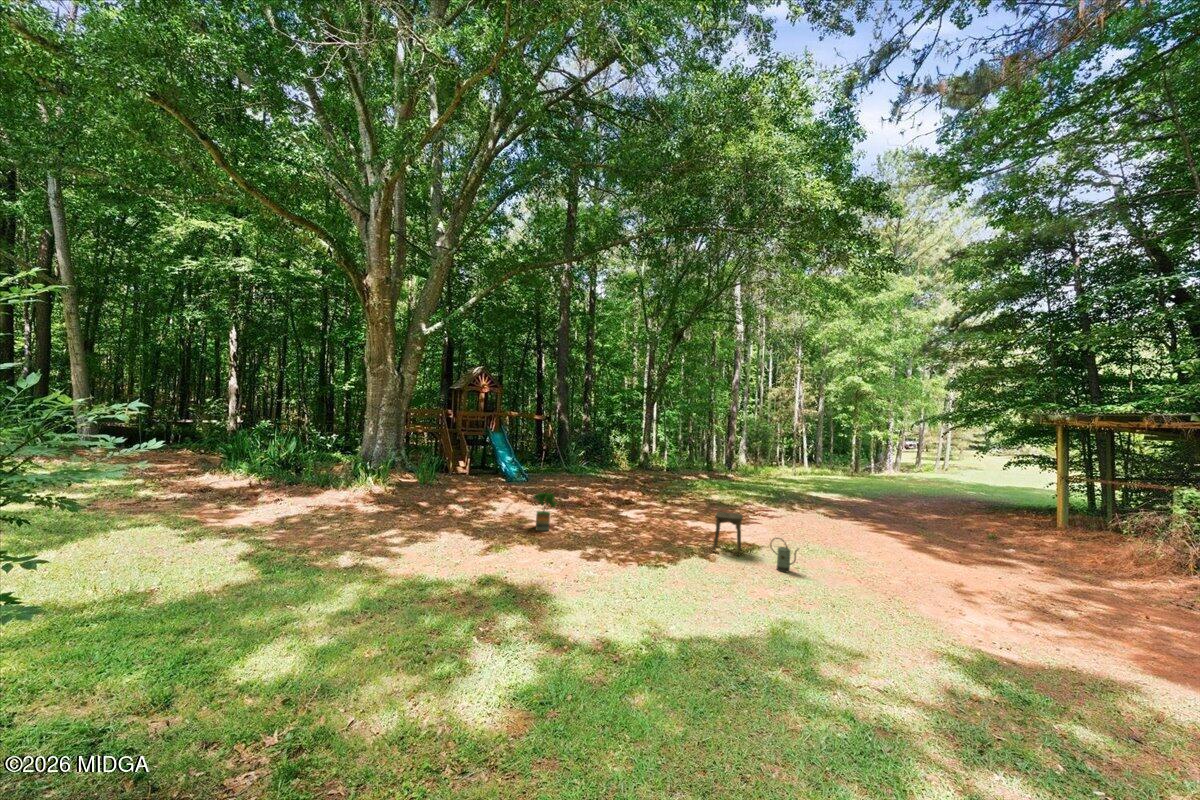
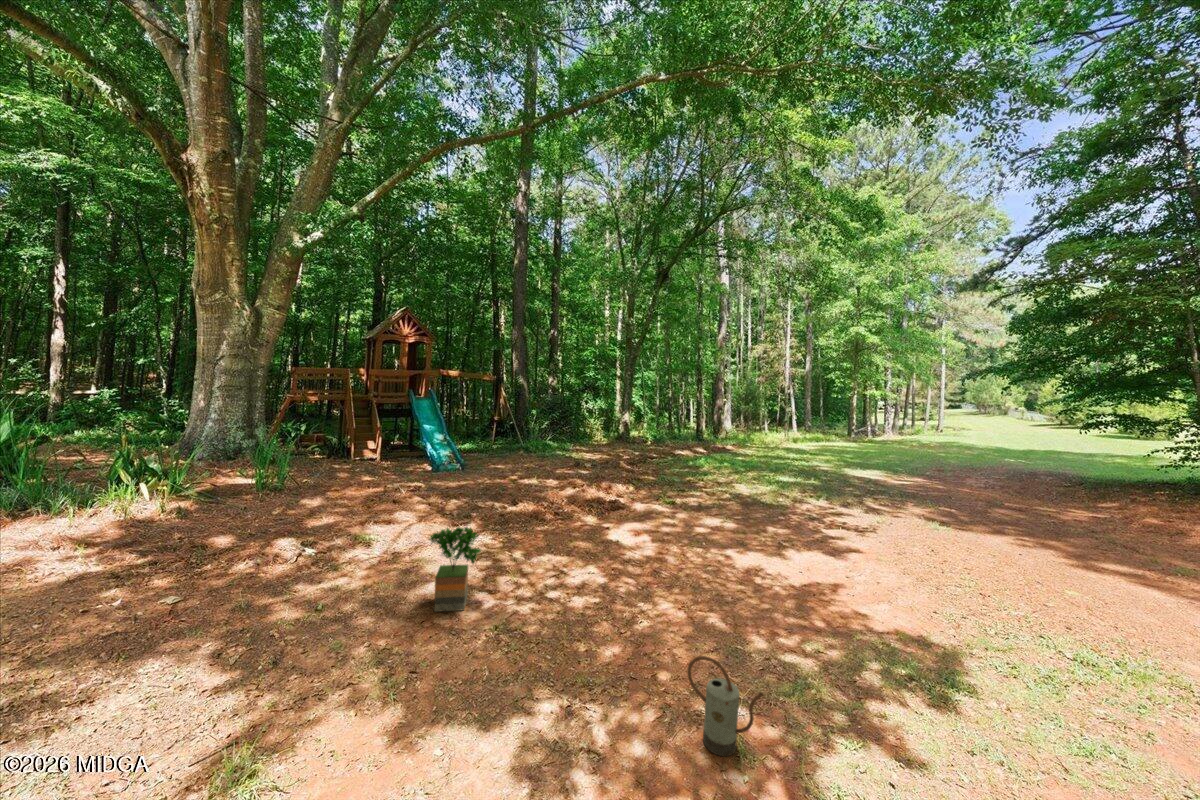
stool: present [713,512,743,556] -> none [815,563,893,674]
watering can: present [770,538,799,572] -> present [688,656,763,756]

